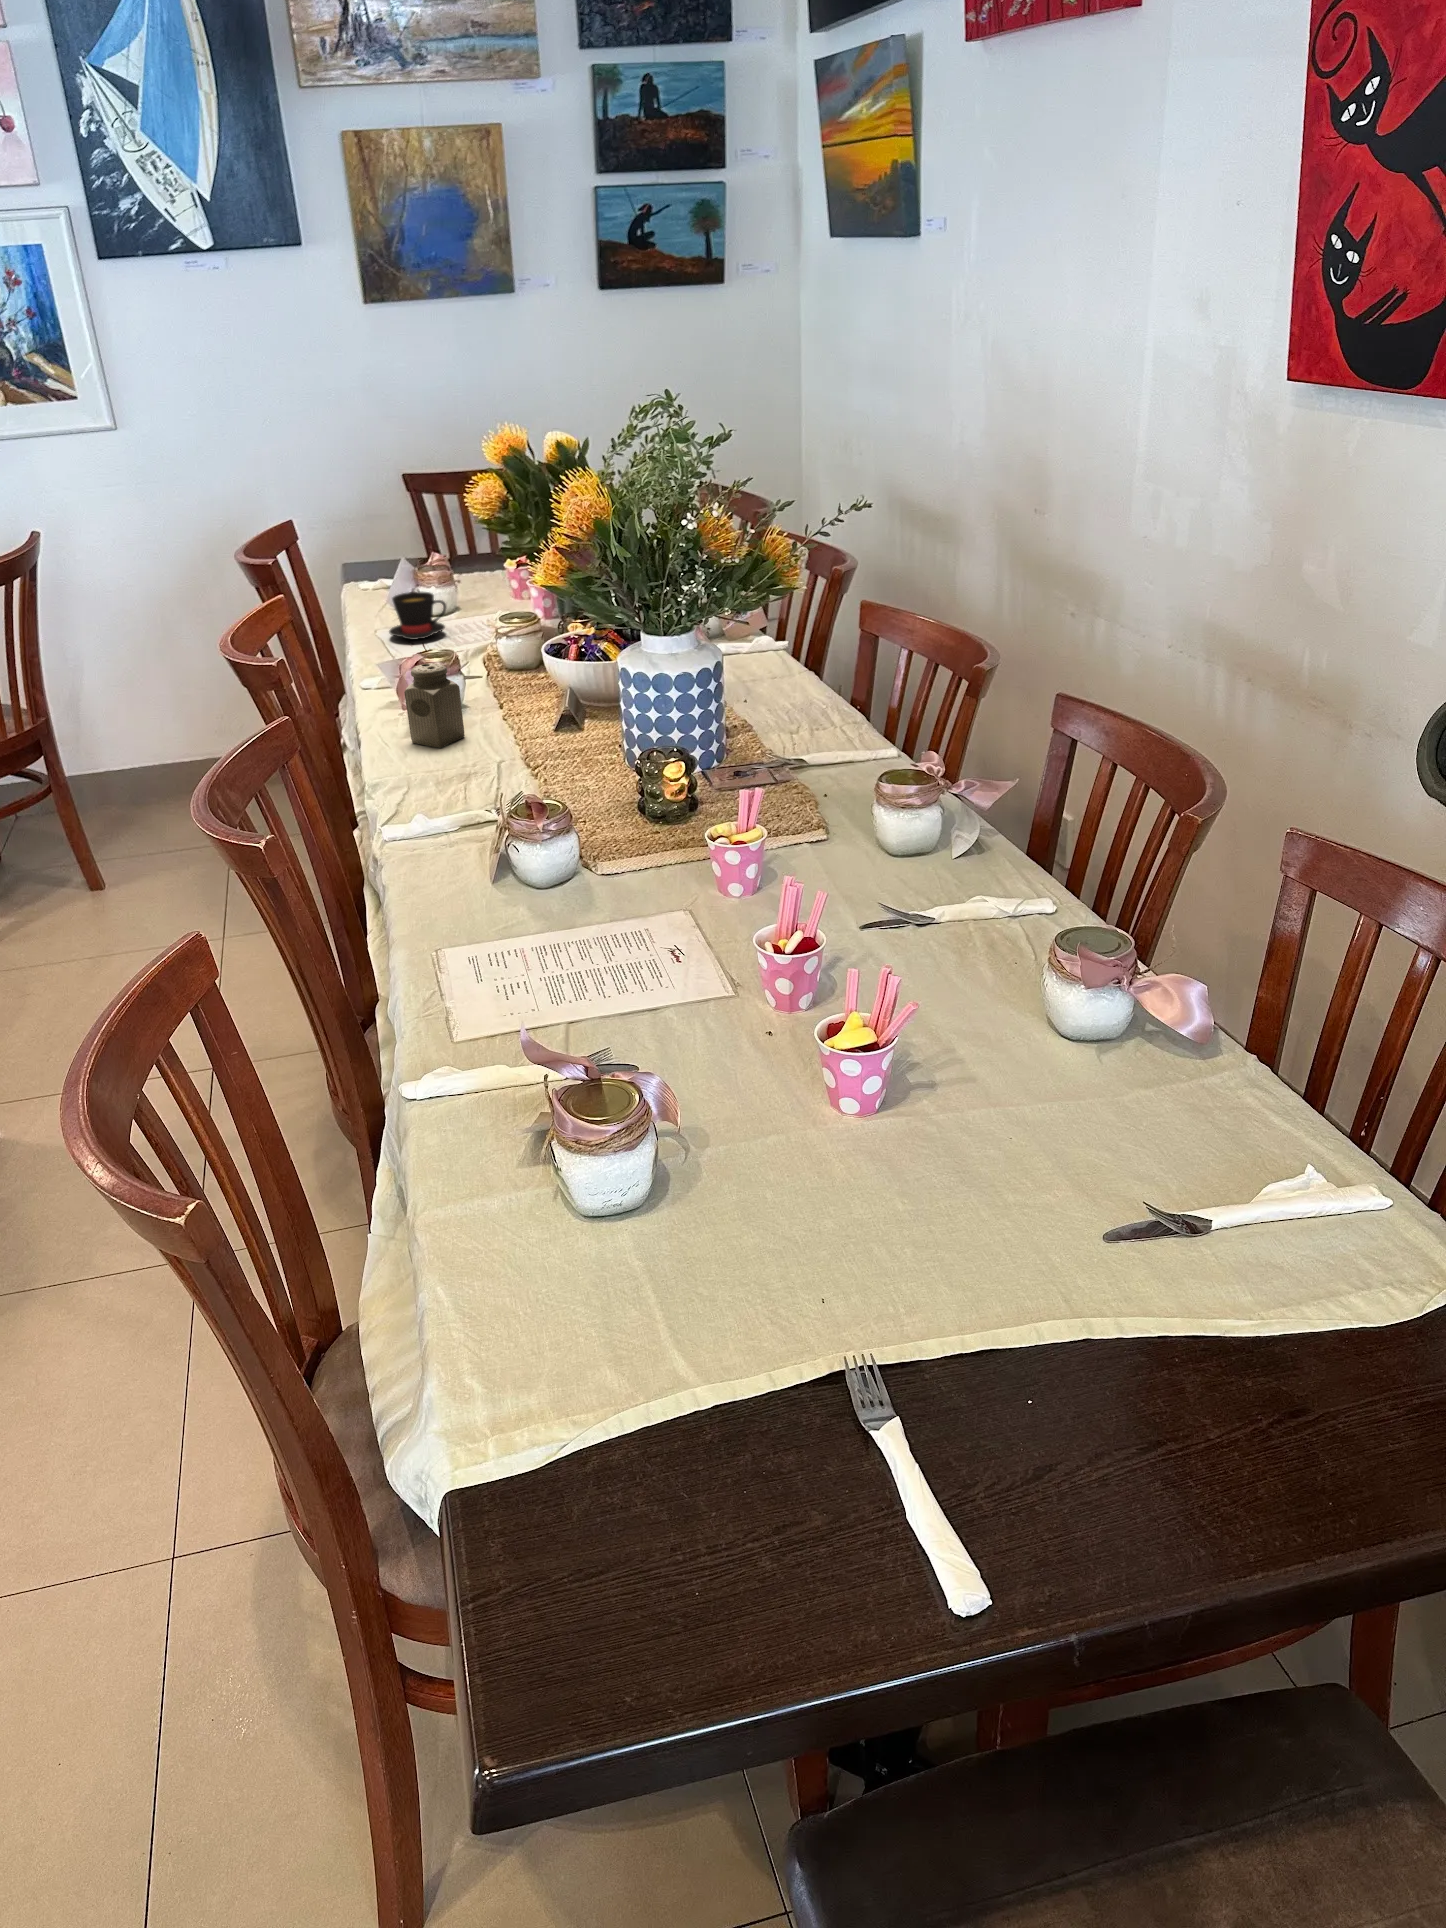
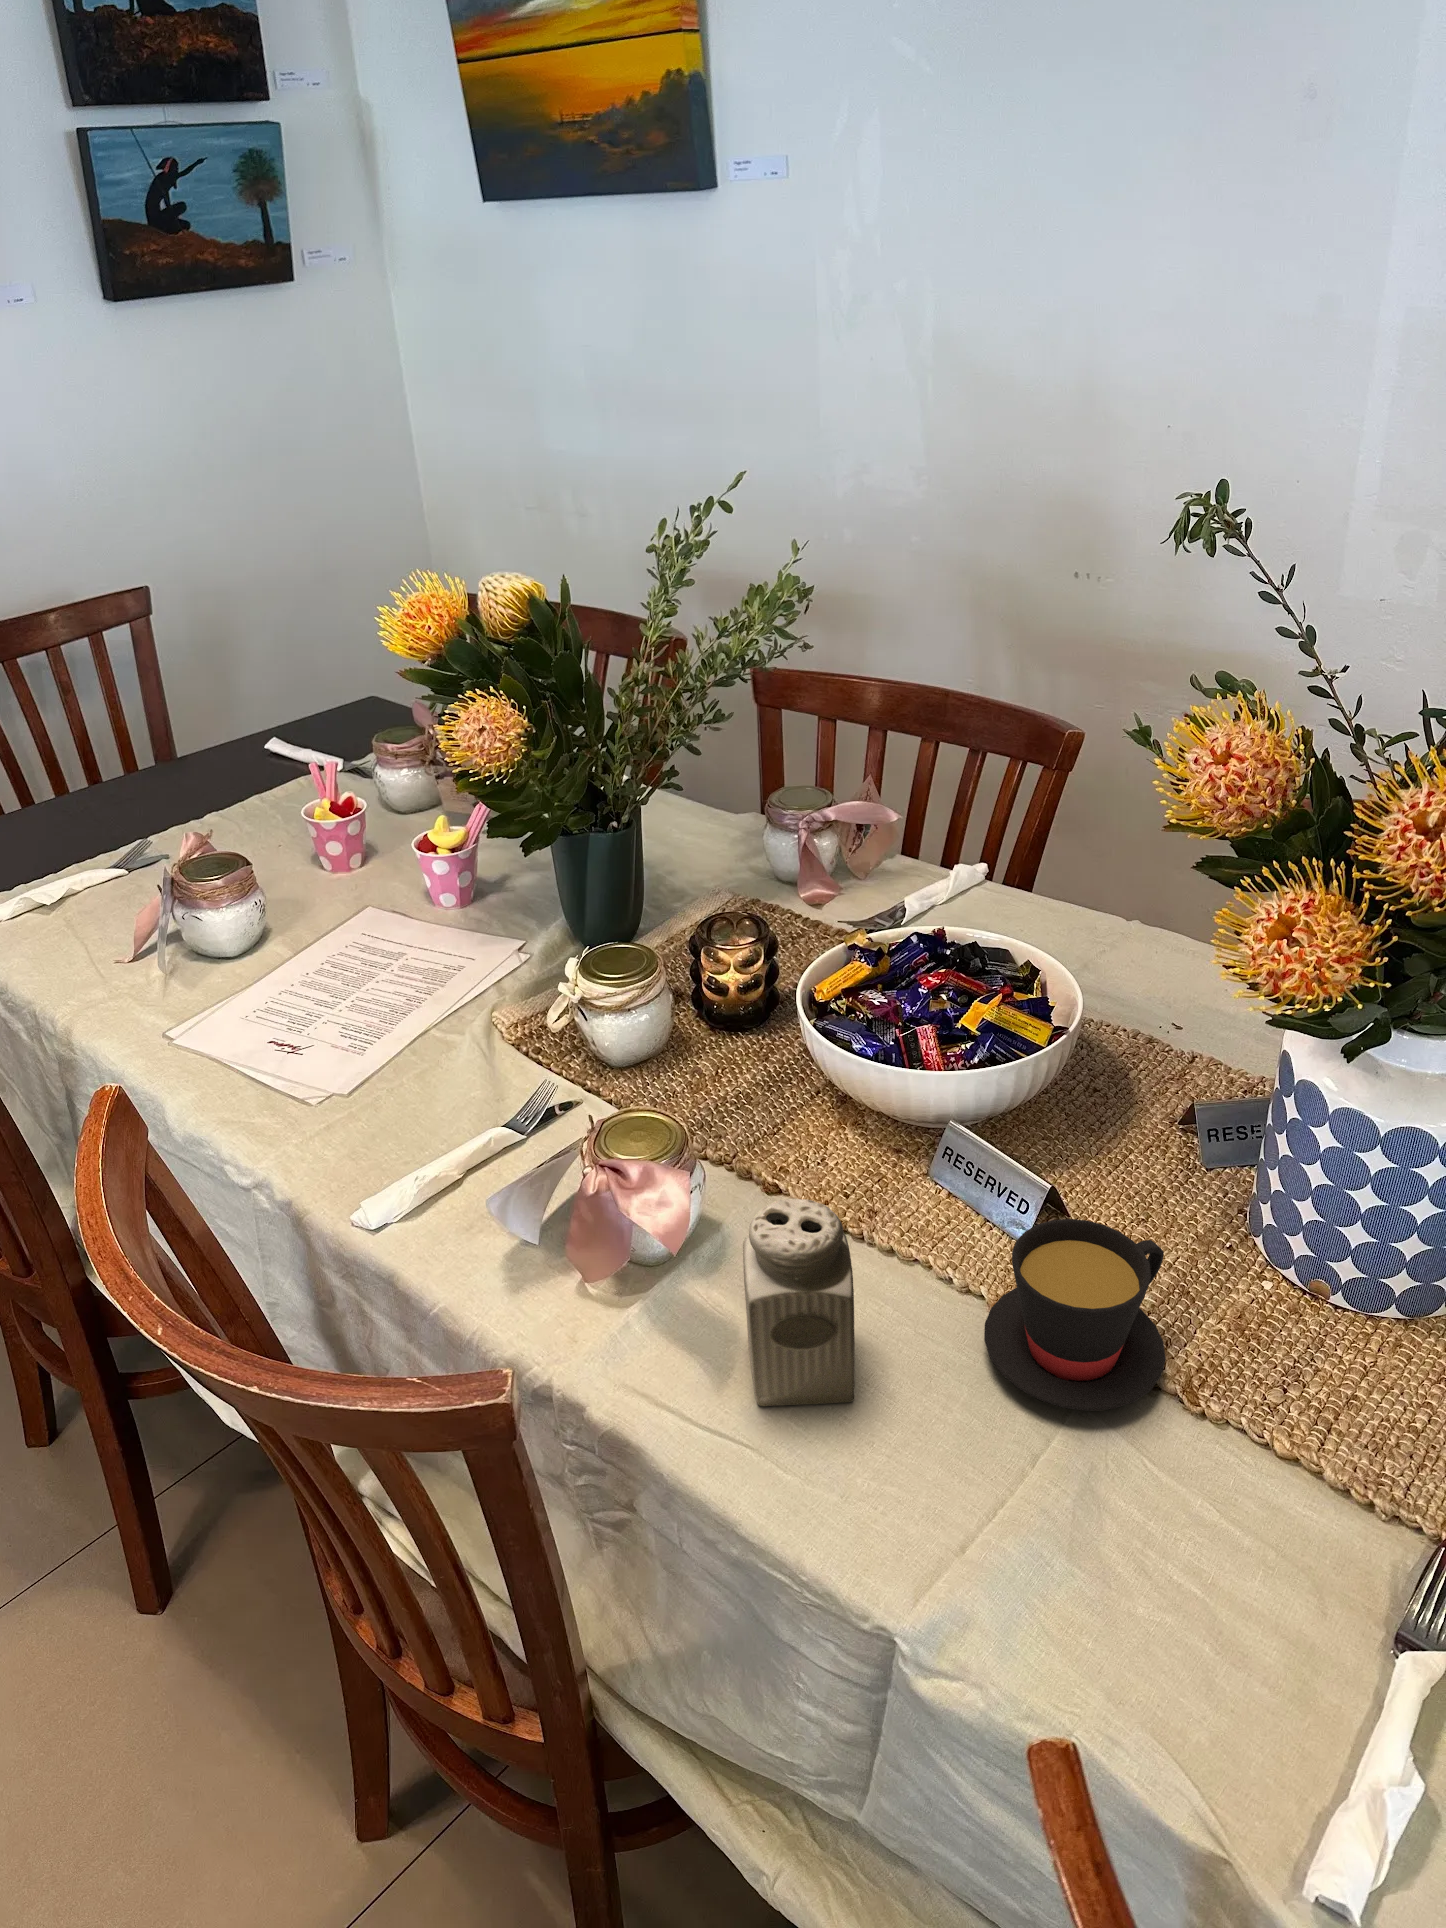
teacup: present [389,592,446,640] -> present [984,1219,1166,1411]

